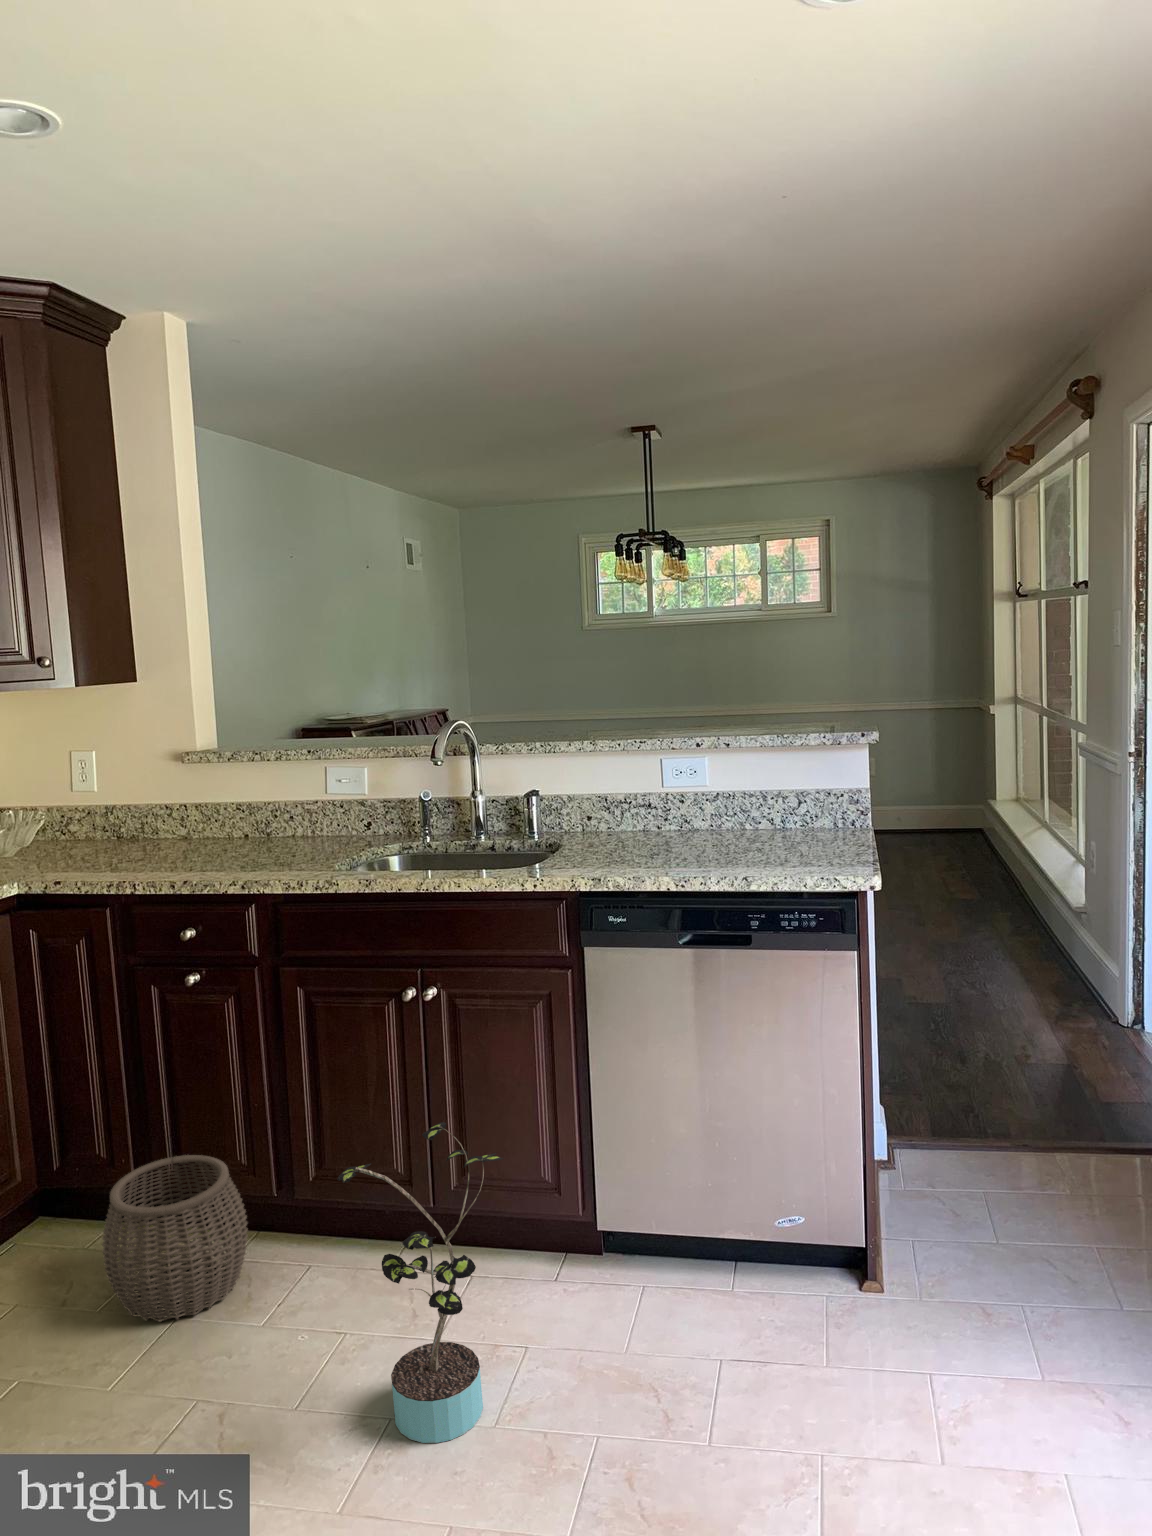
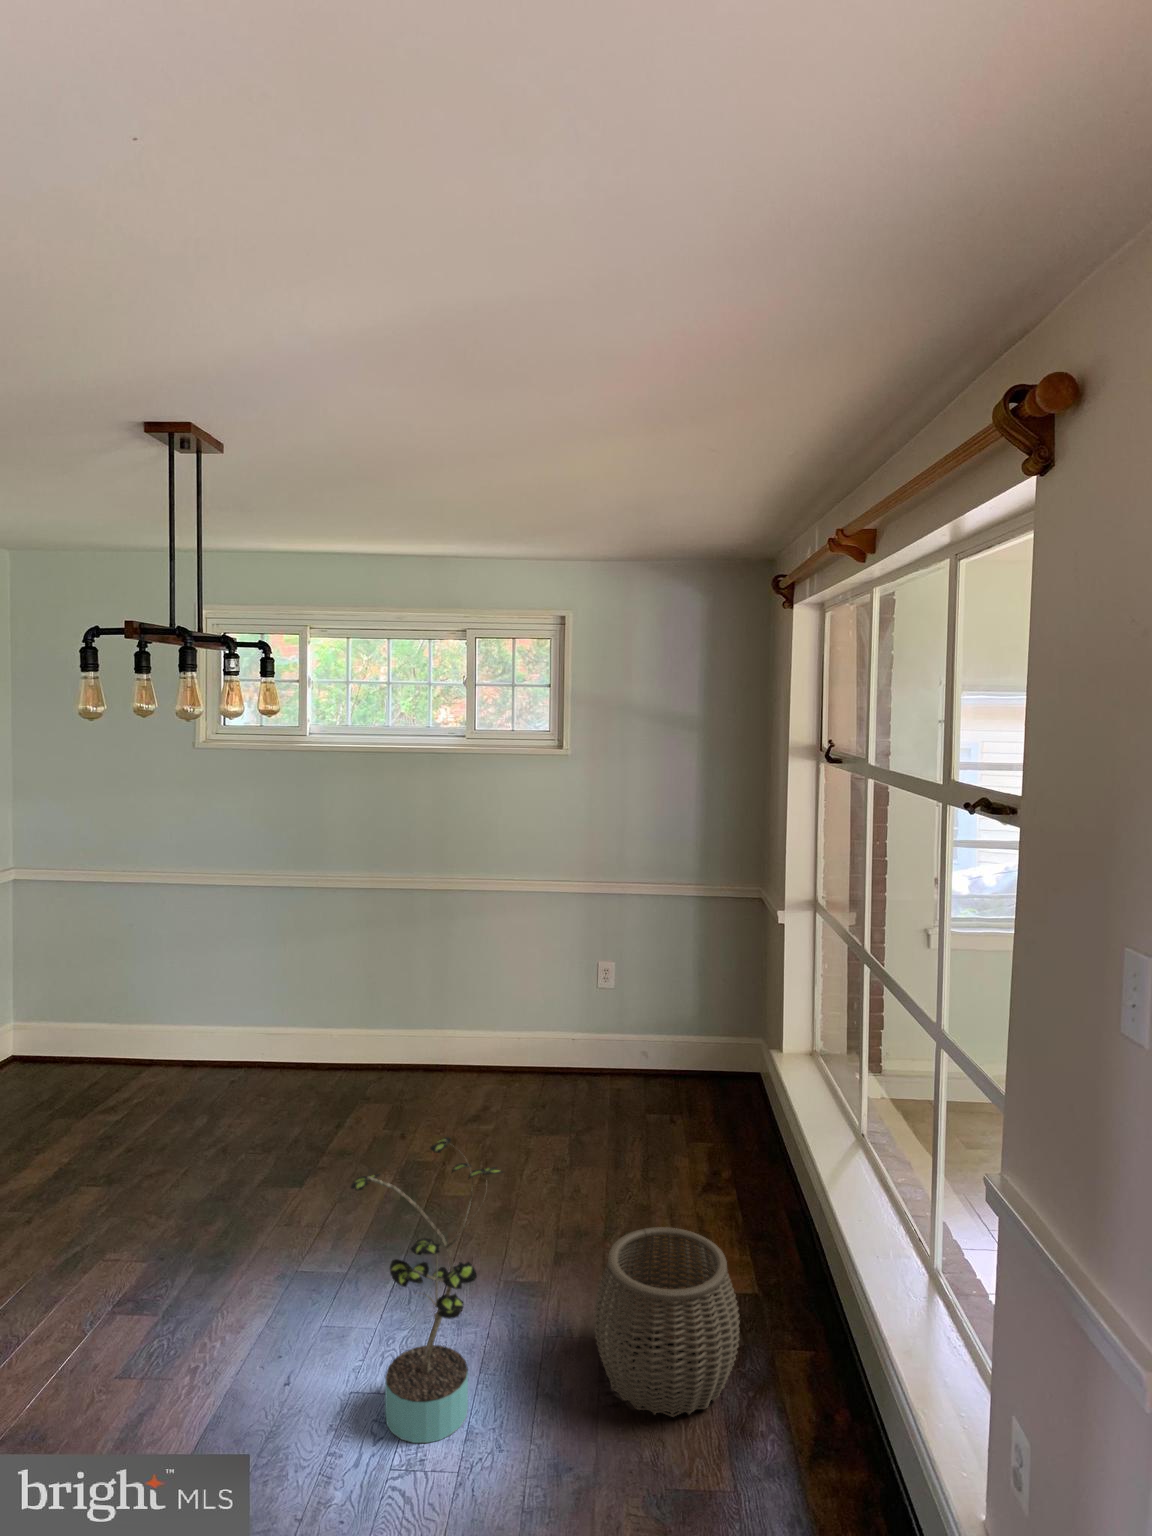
woven basket: present [102,1155,248,1322] -> present [594,1227,740,1417]

